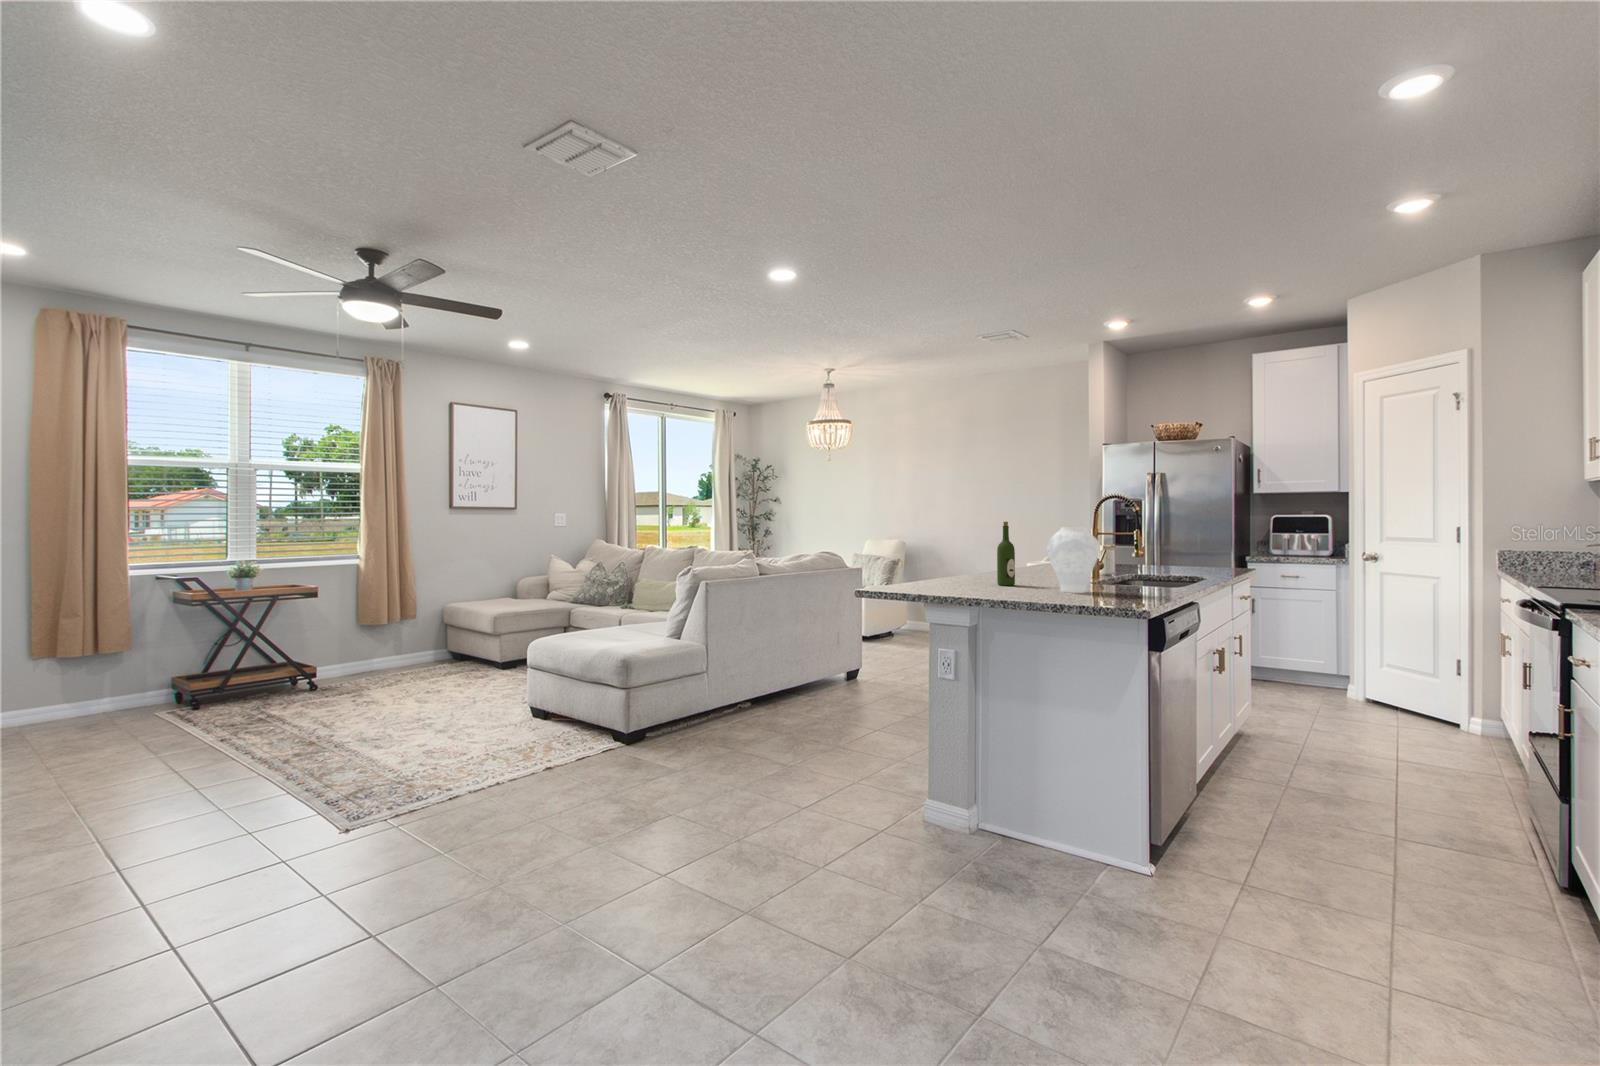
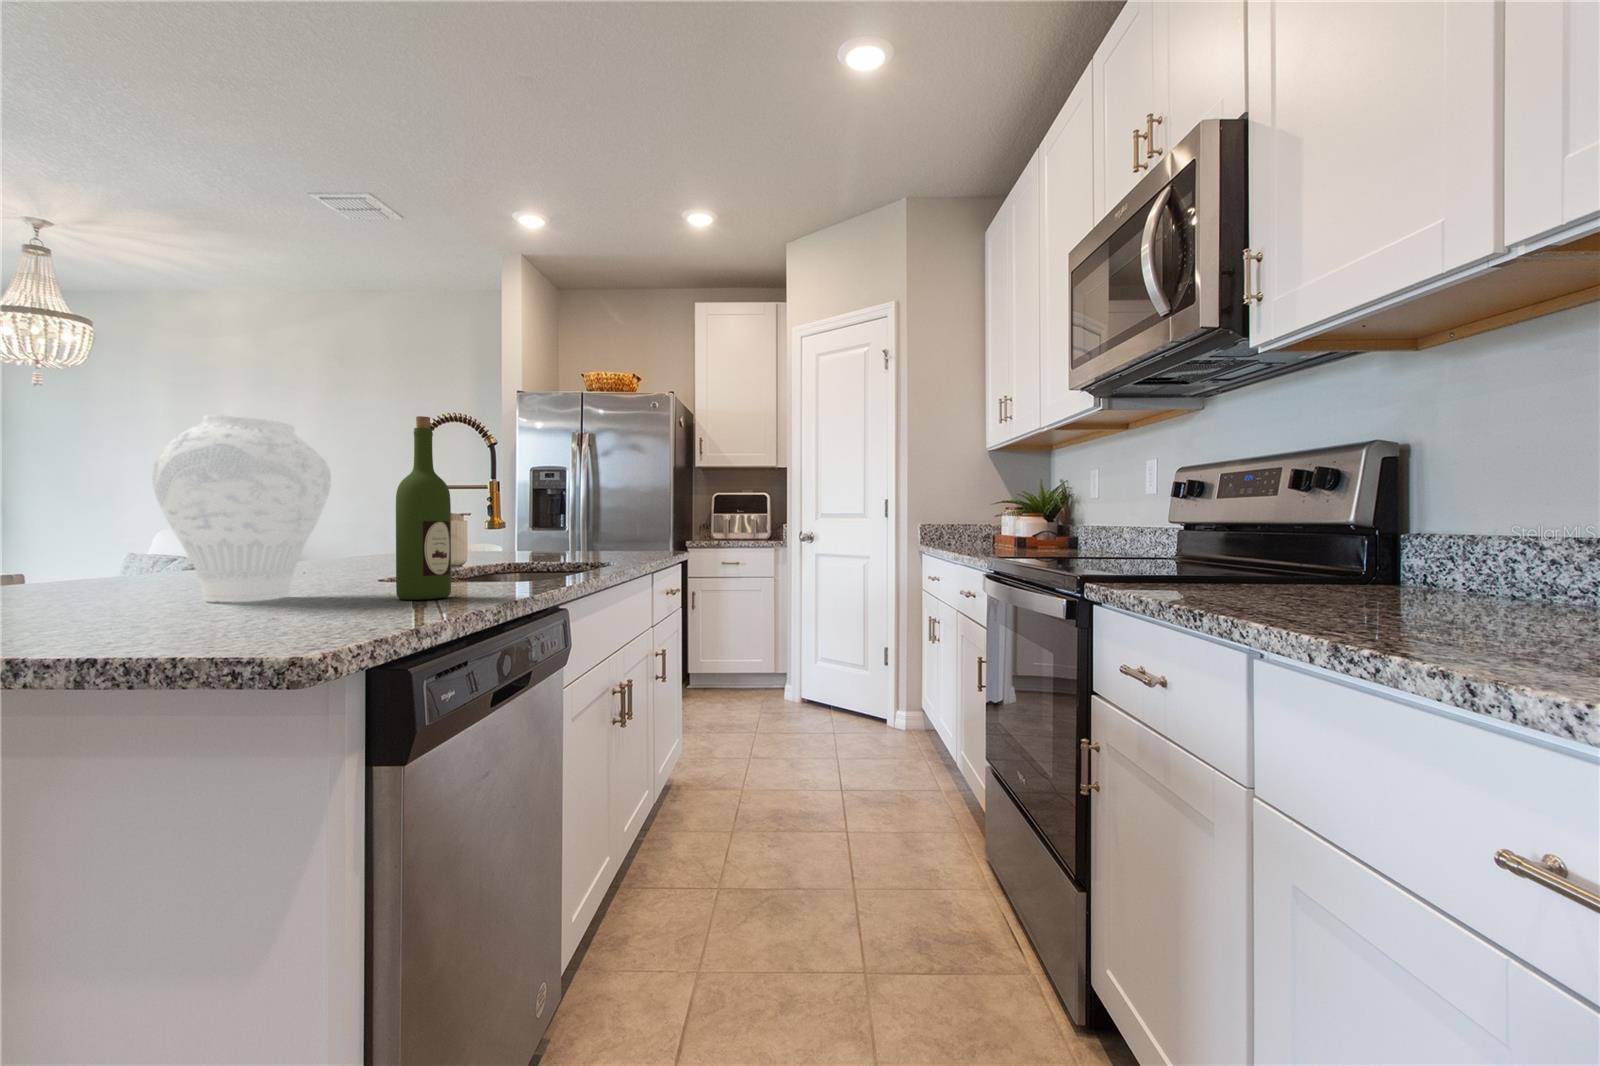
wine bottle: present [997,522,1015,586] -> present [396,416,451,600]

